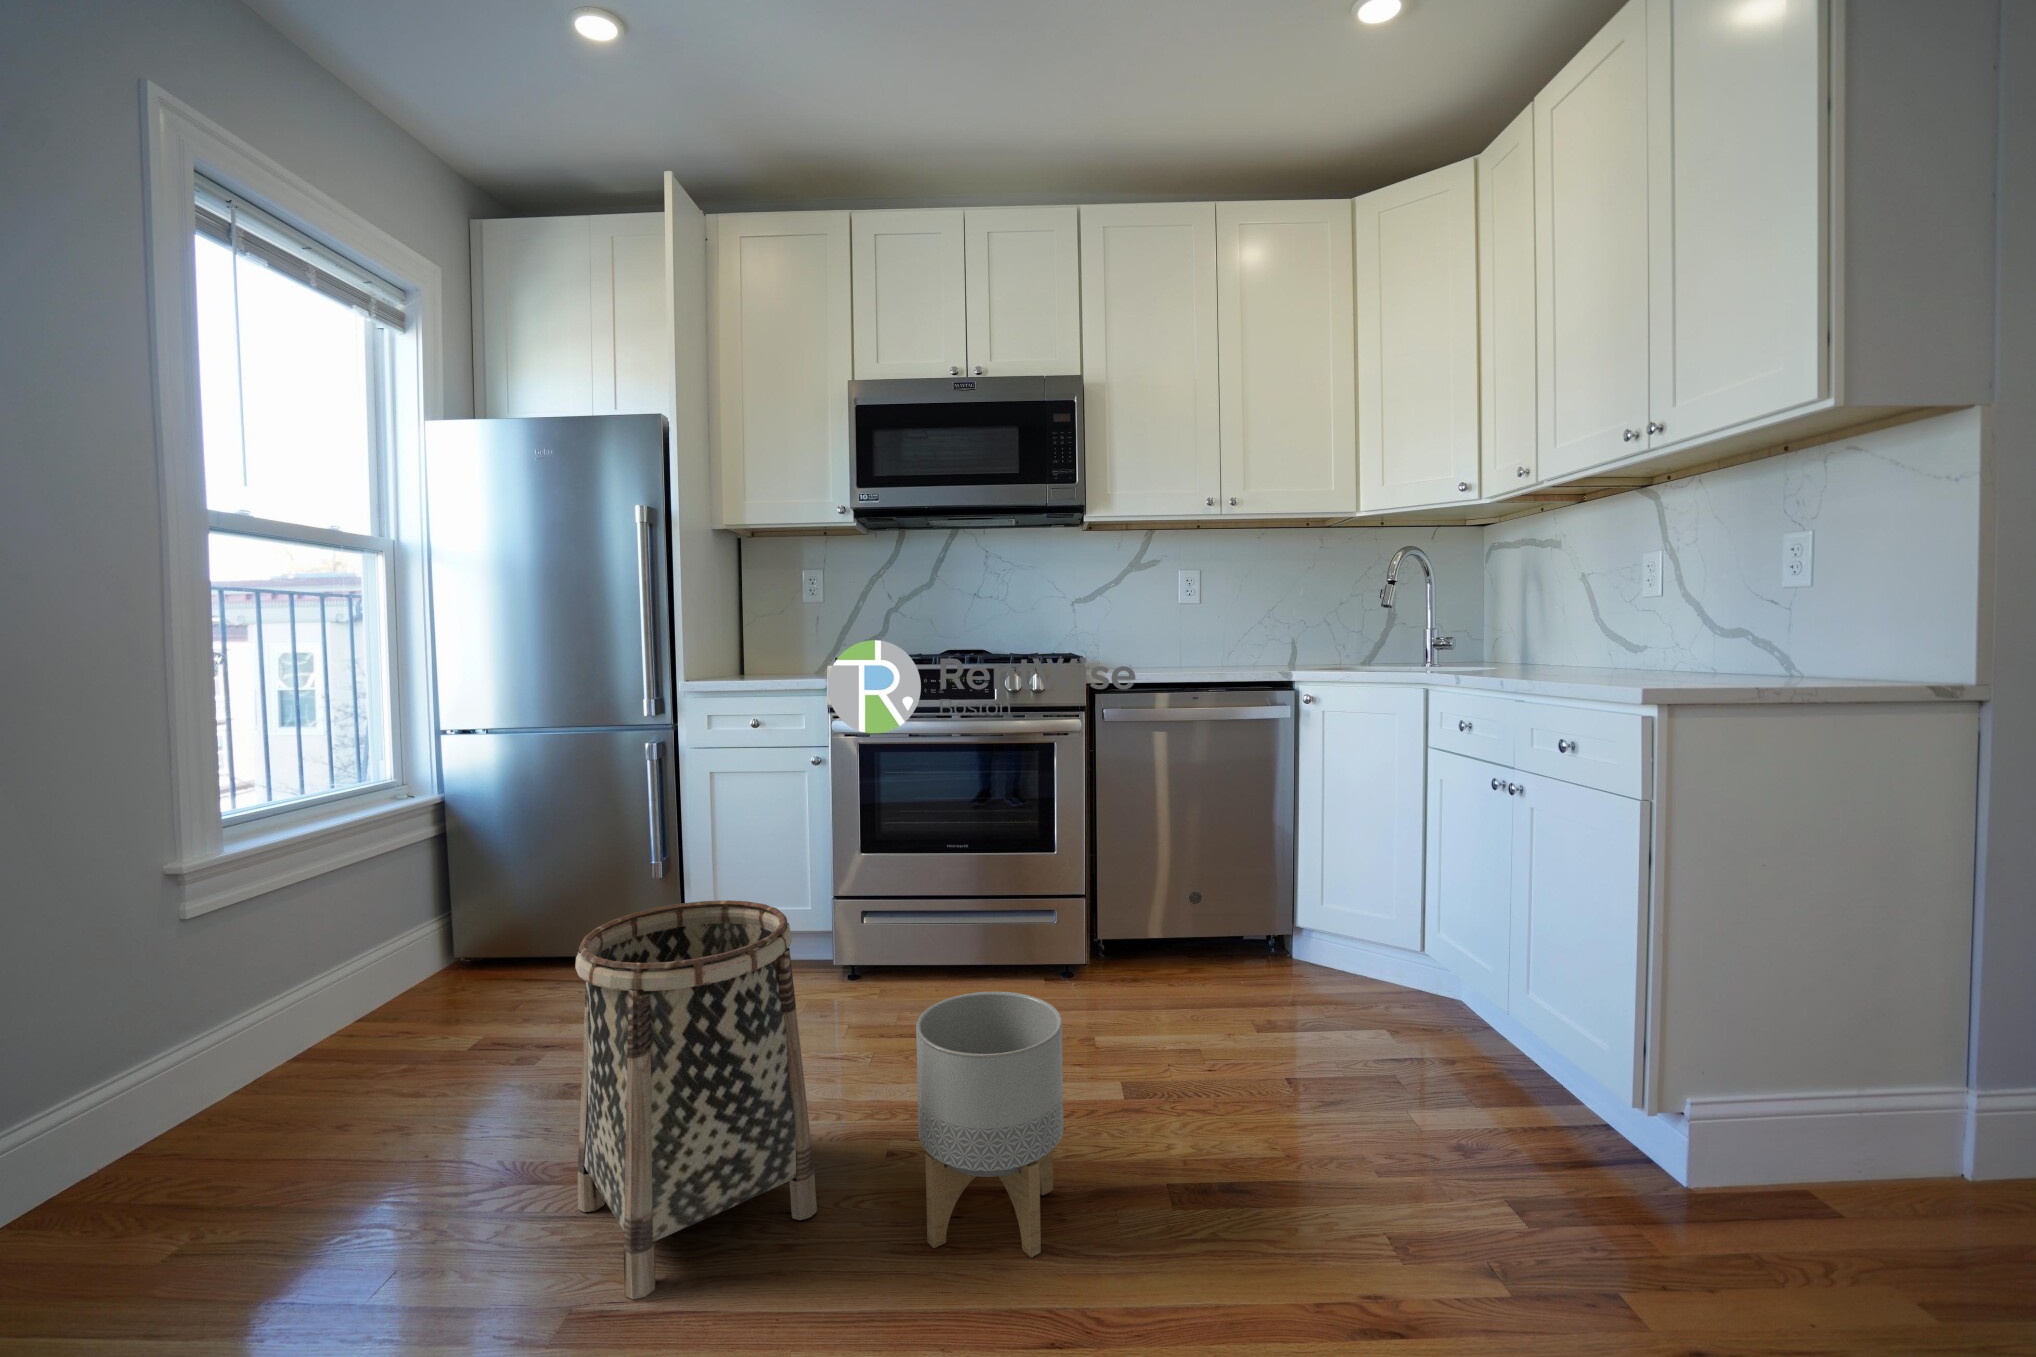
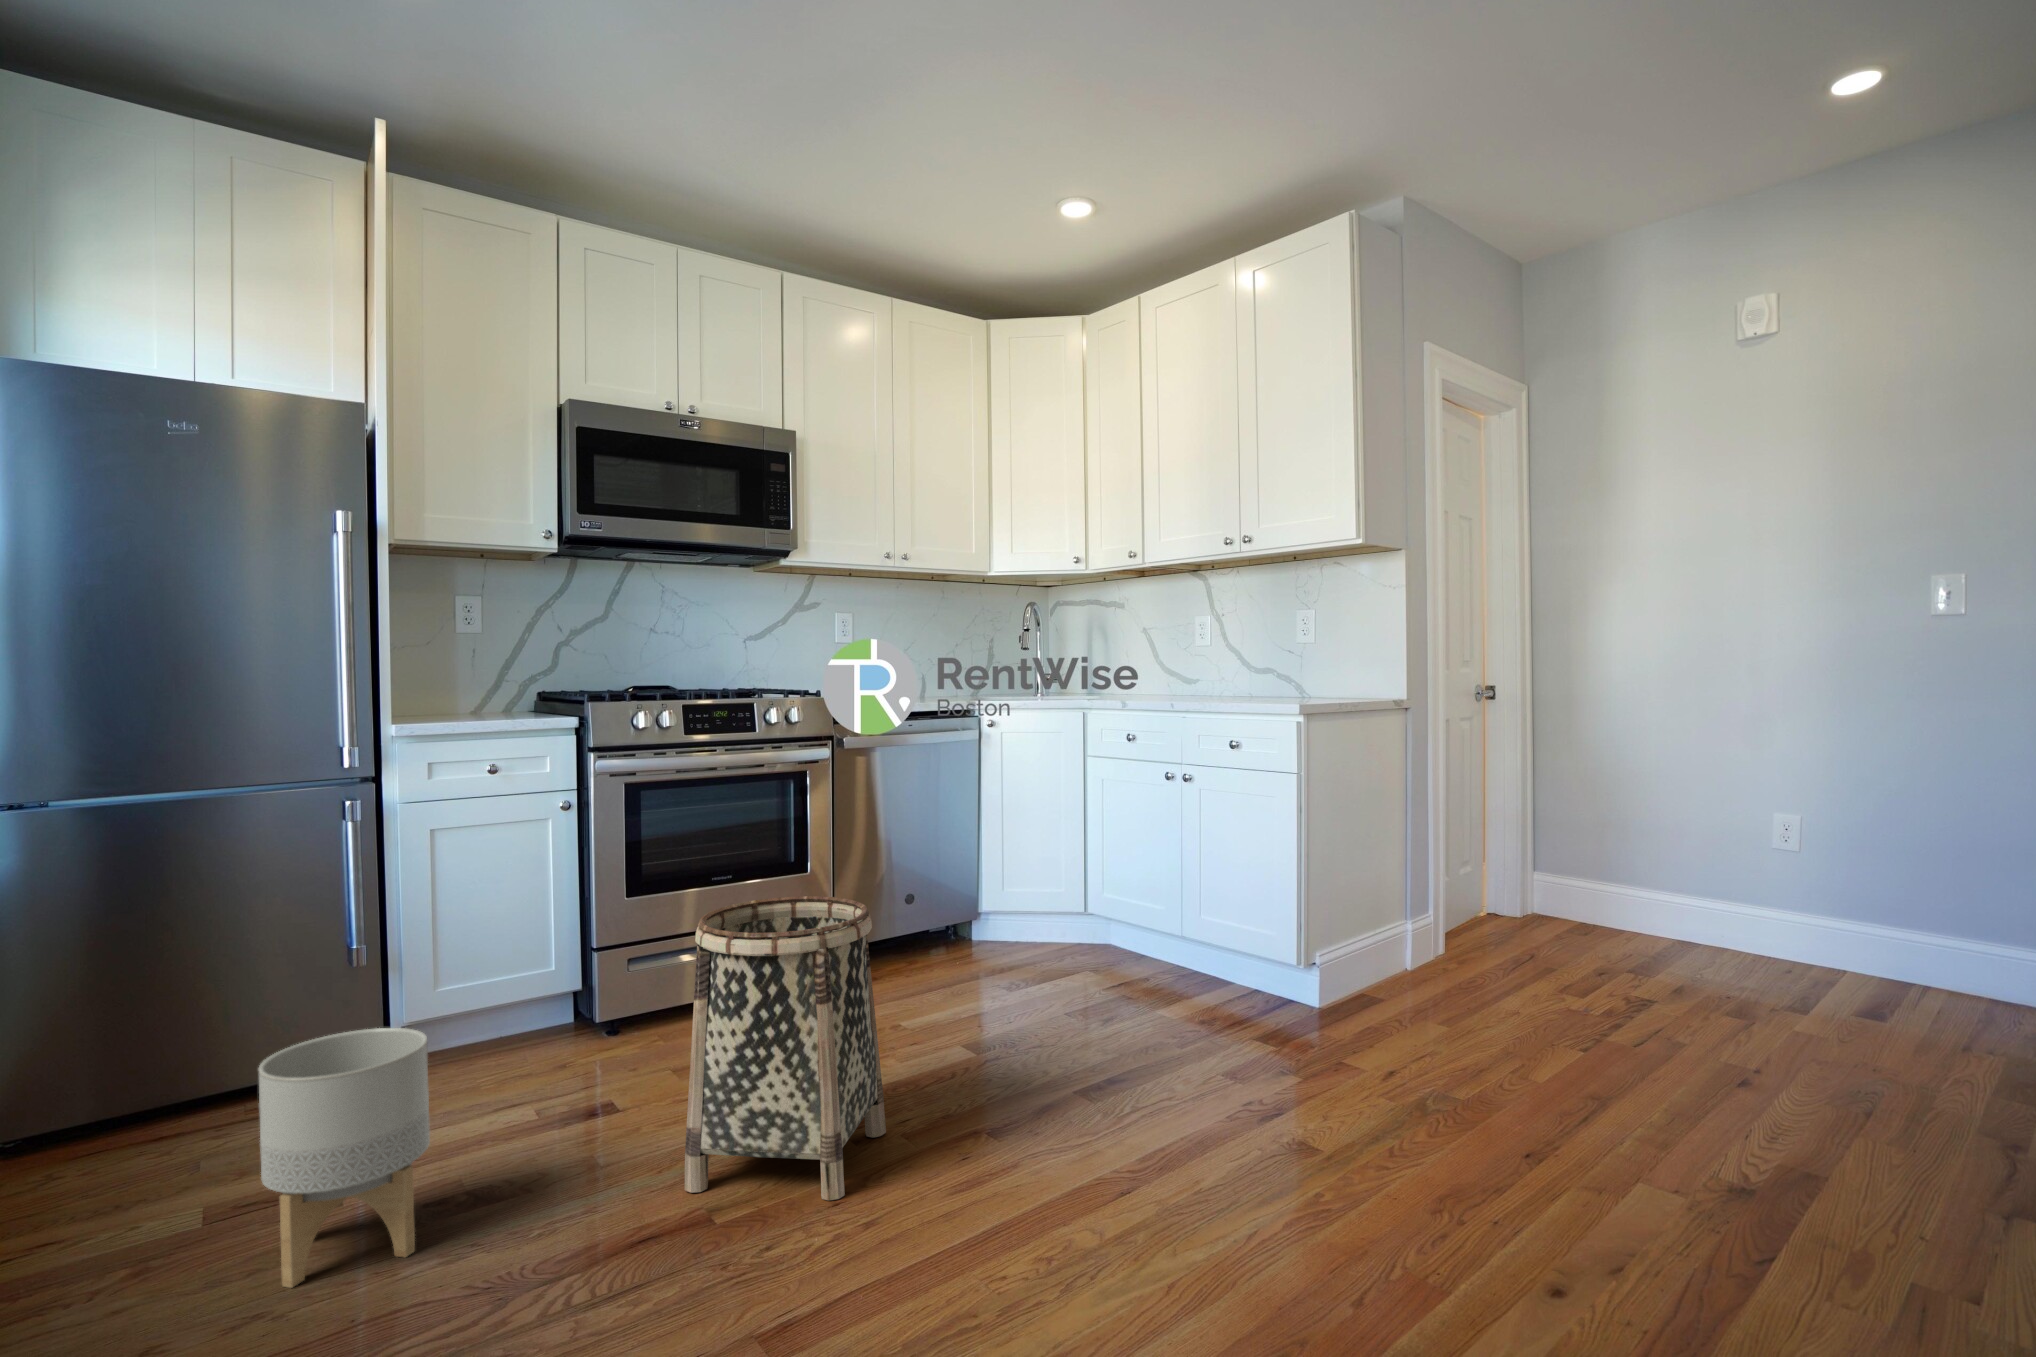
planter: present [916,991,1063,1257] -> present [259,1028,430,1288]

